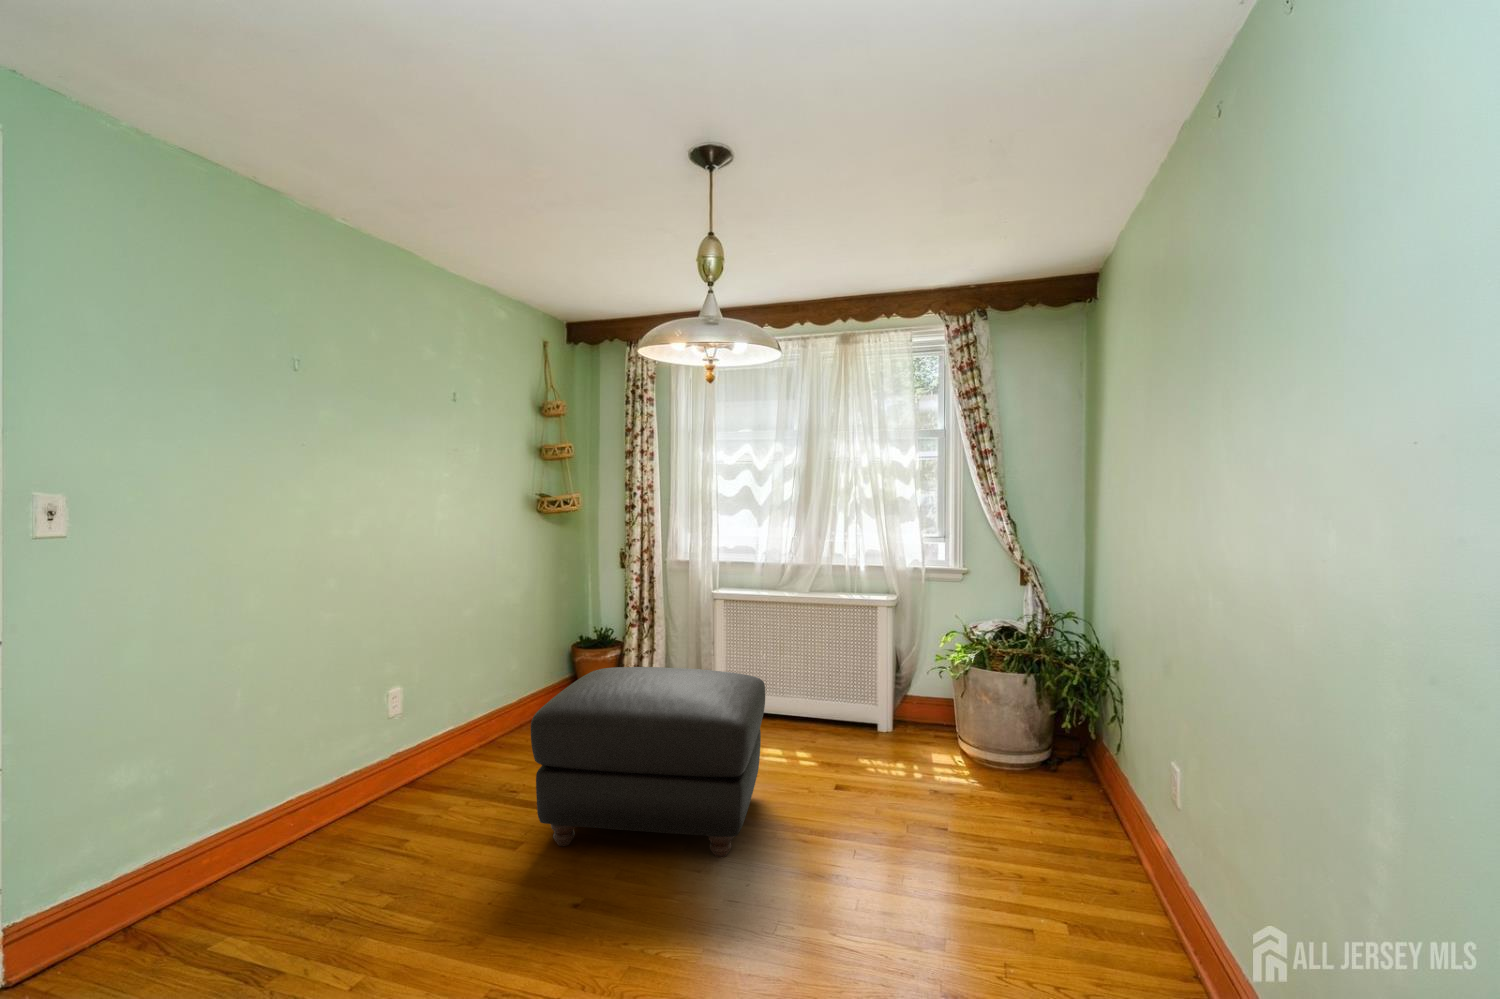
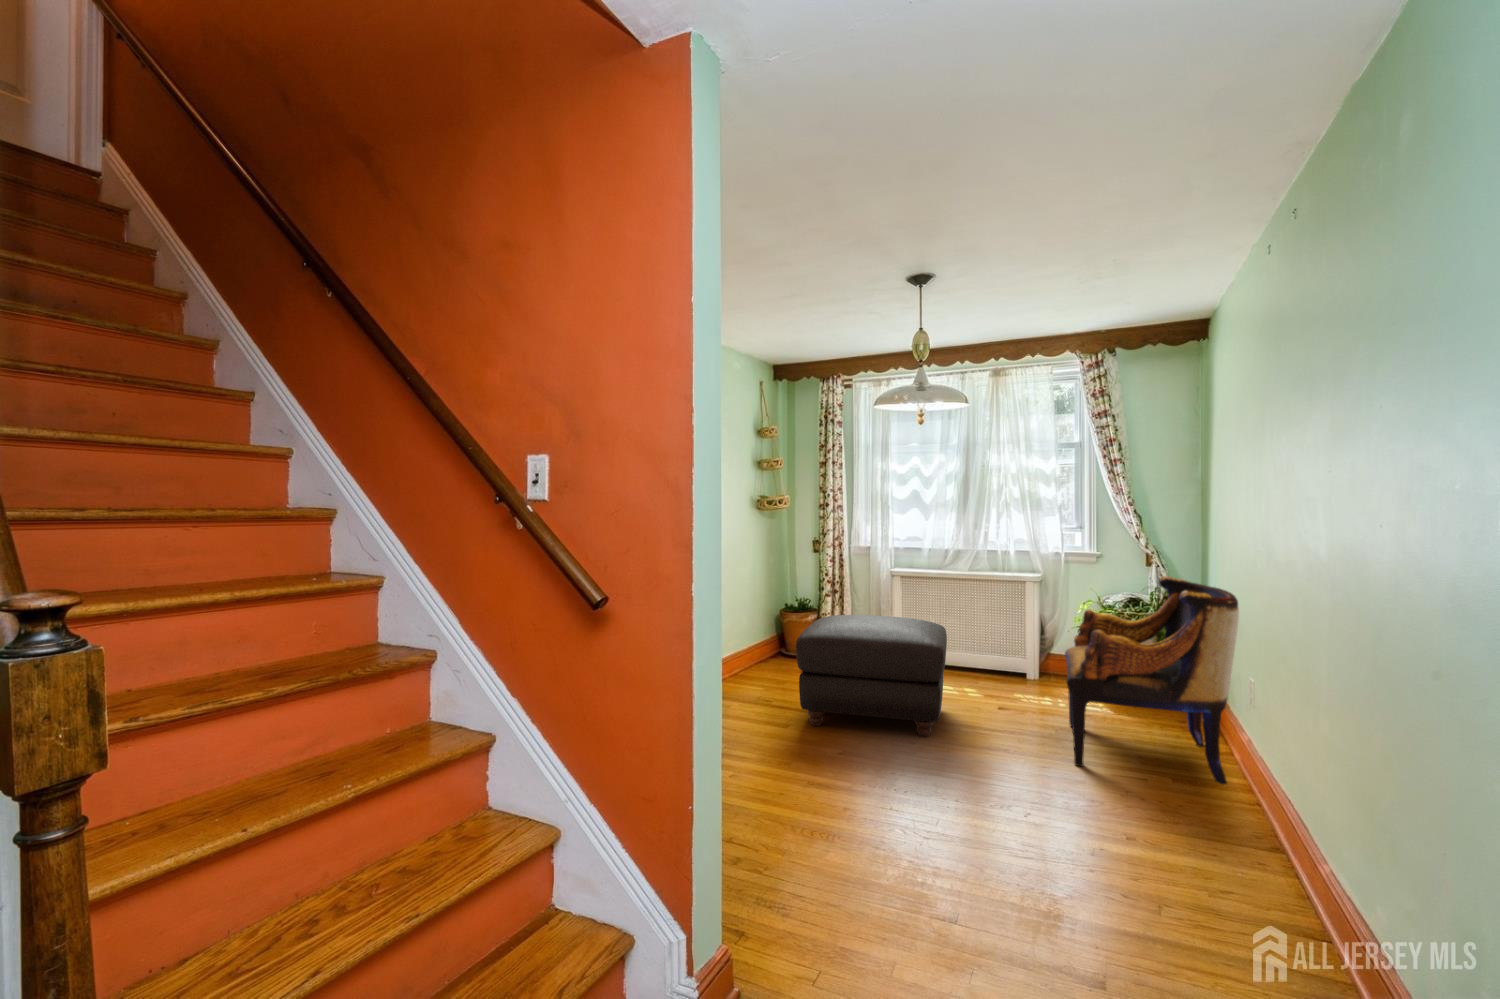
armchair: none [918,609,1152,930] -> present [1065,576,1239,784]

